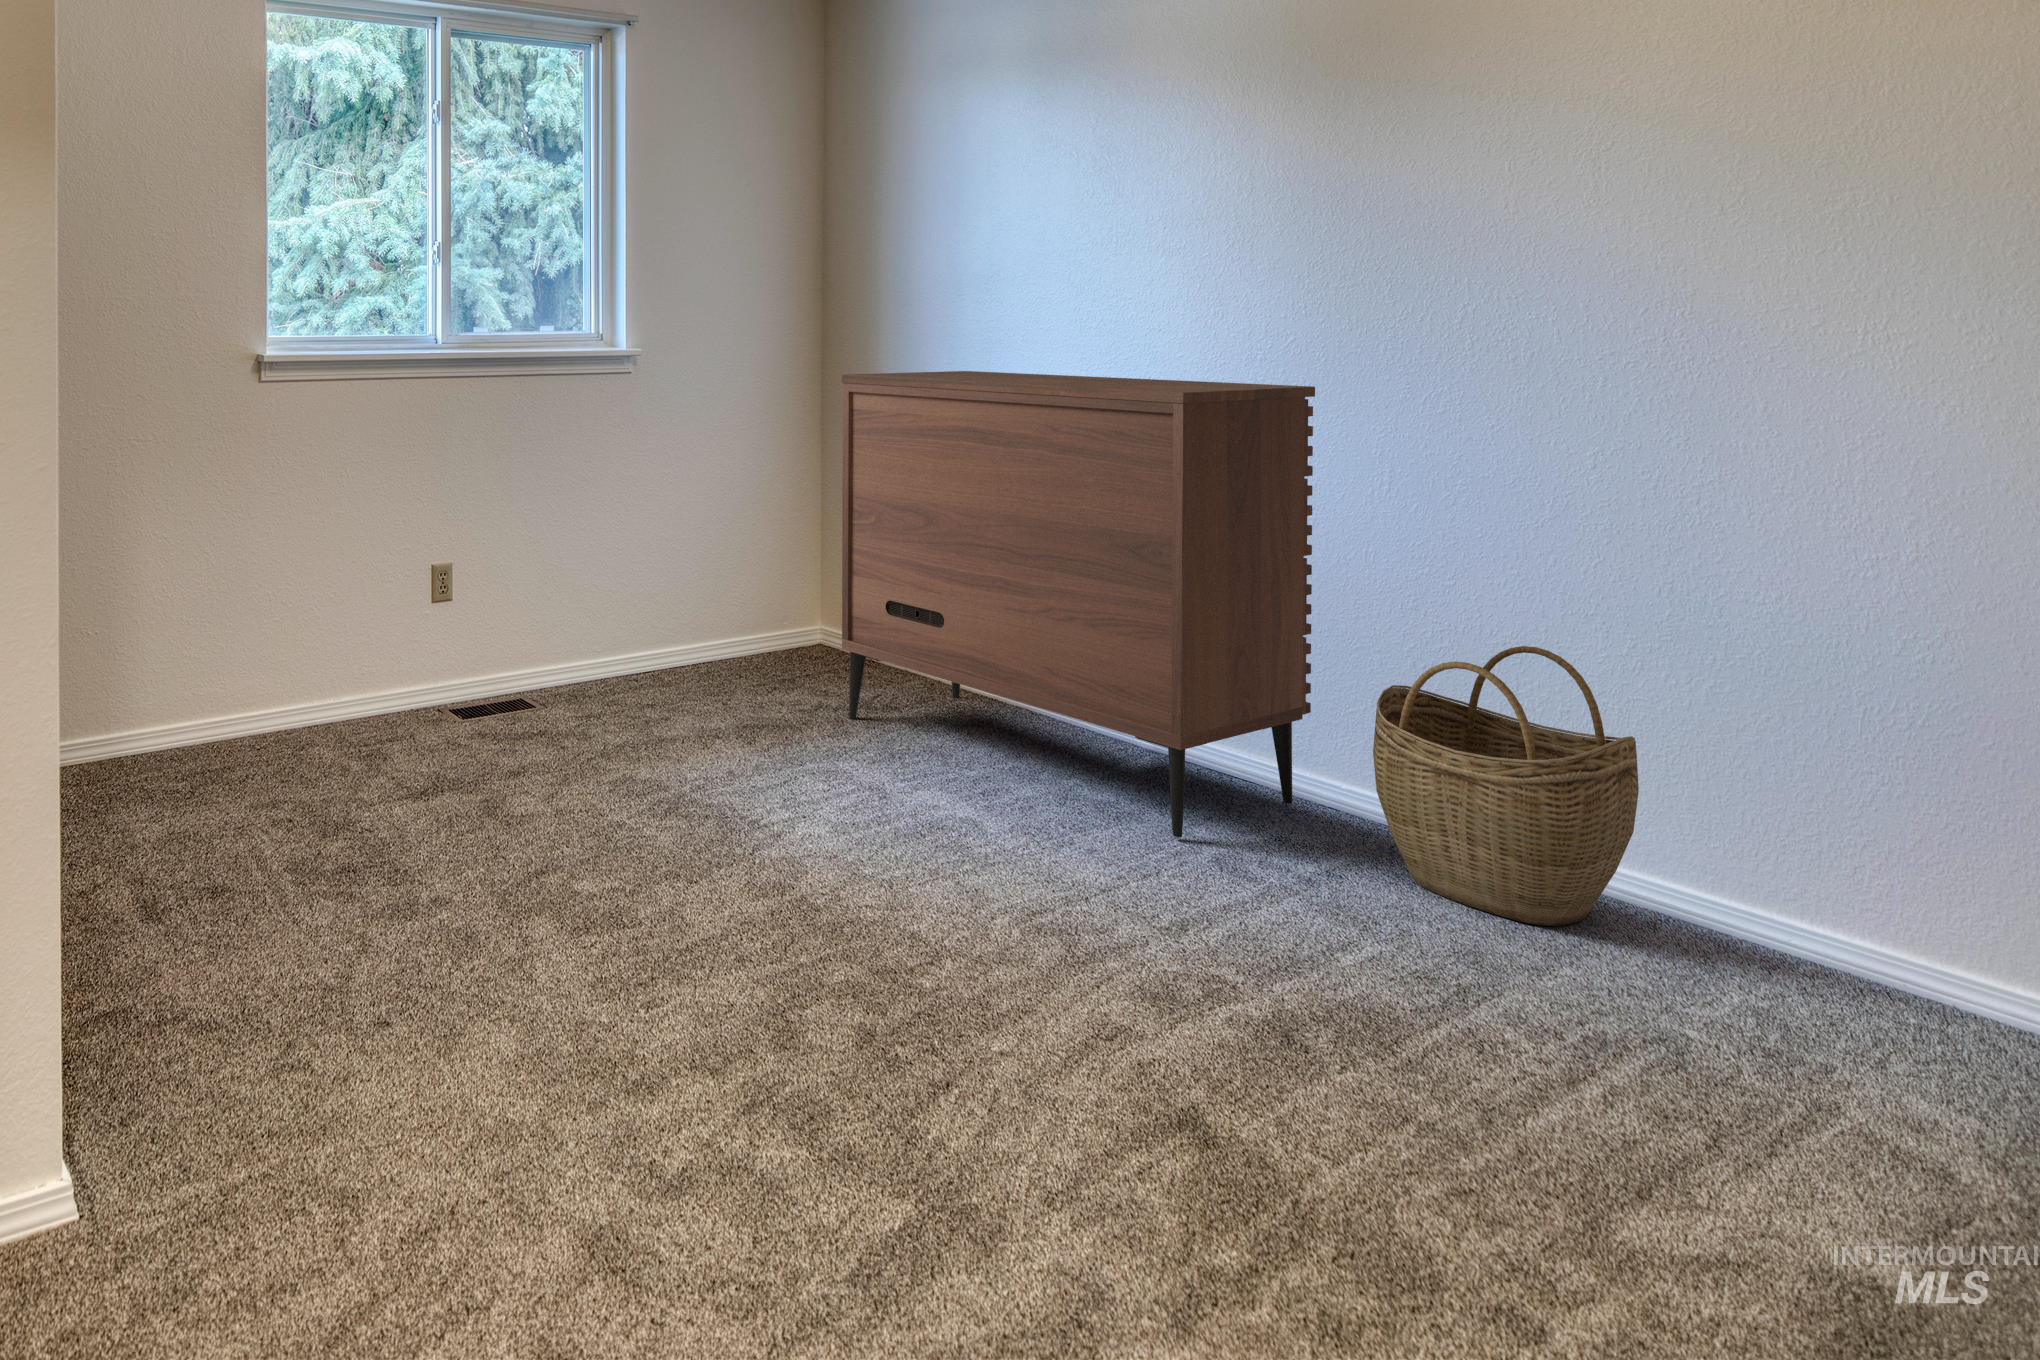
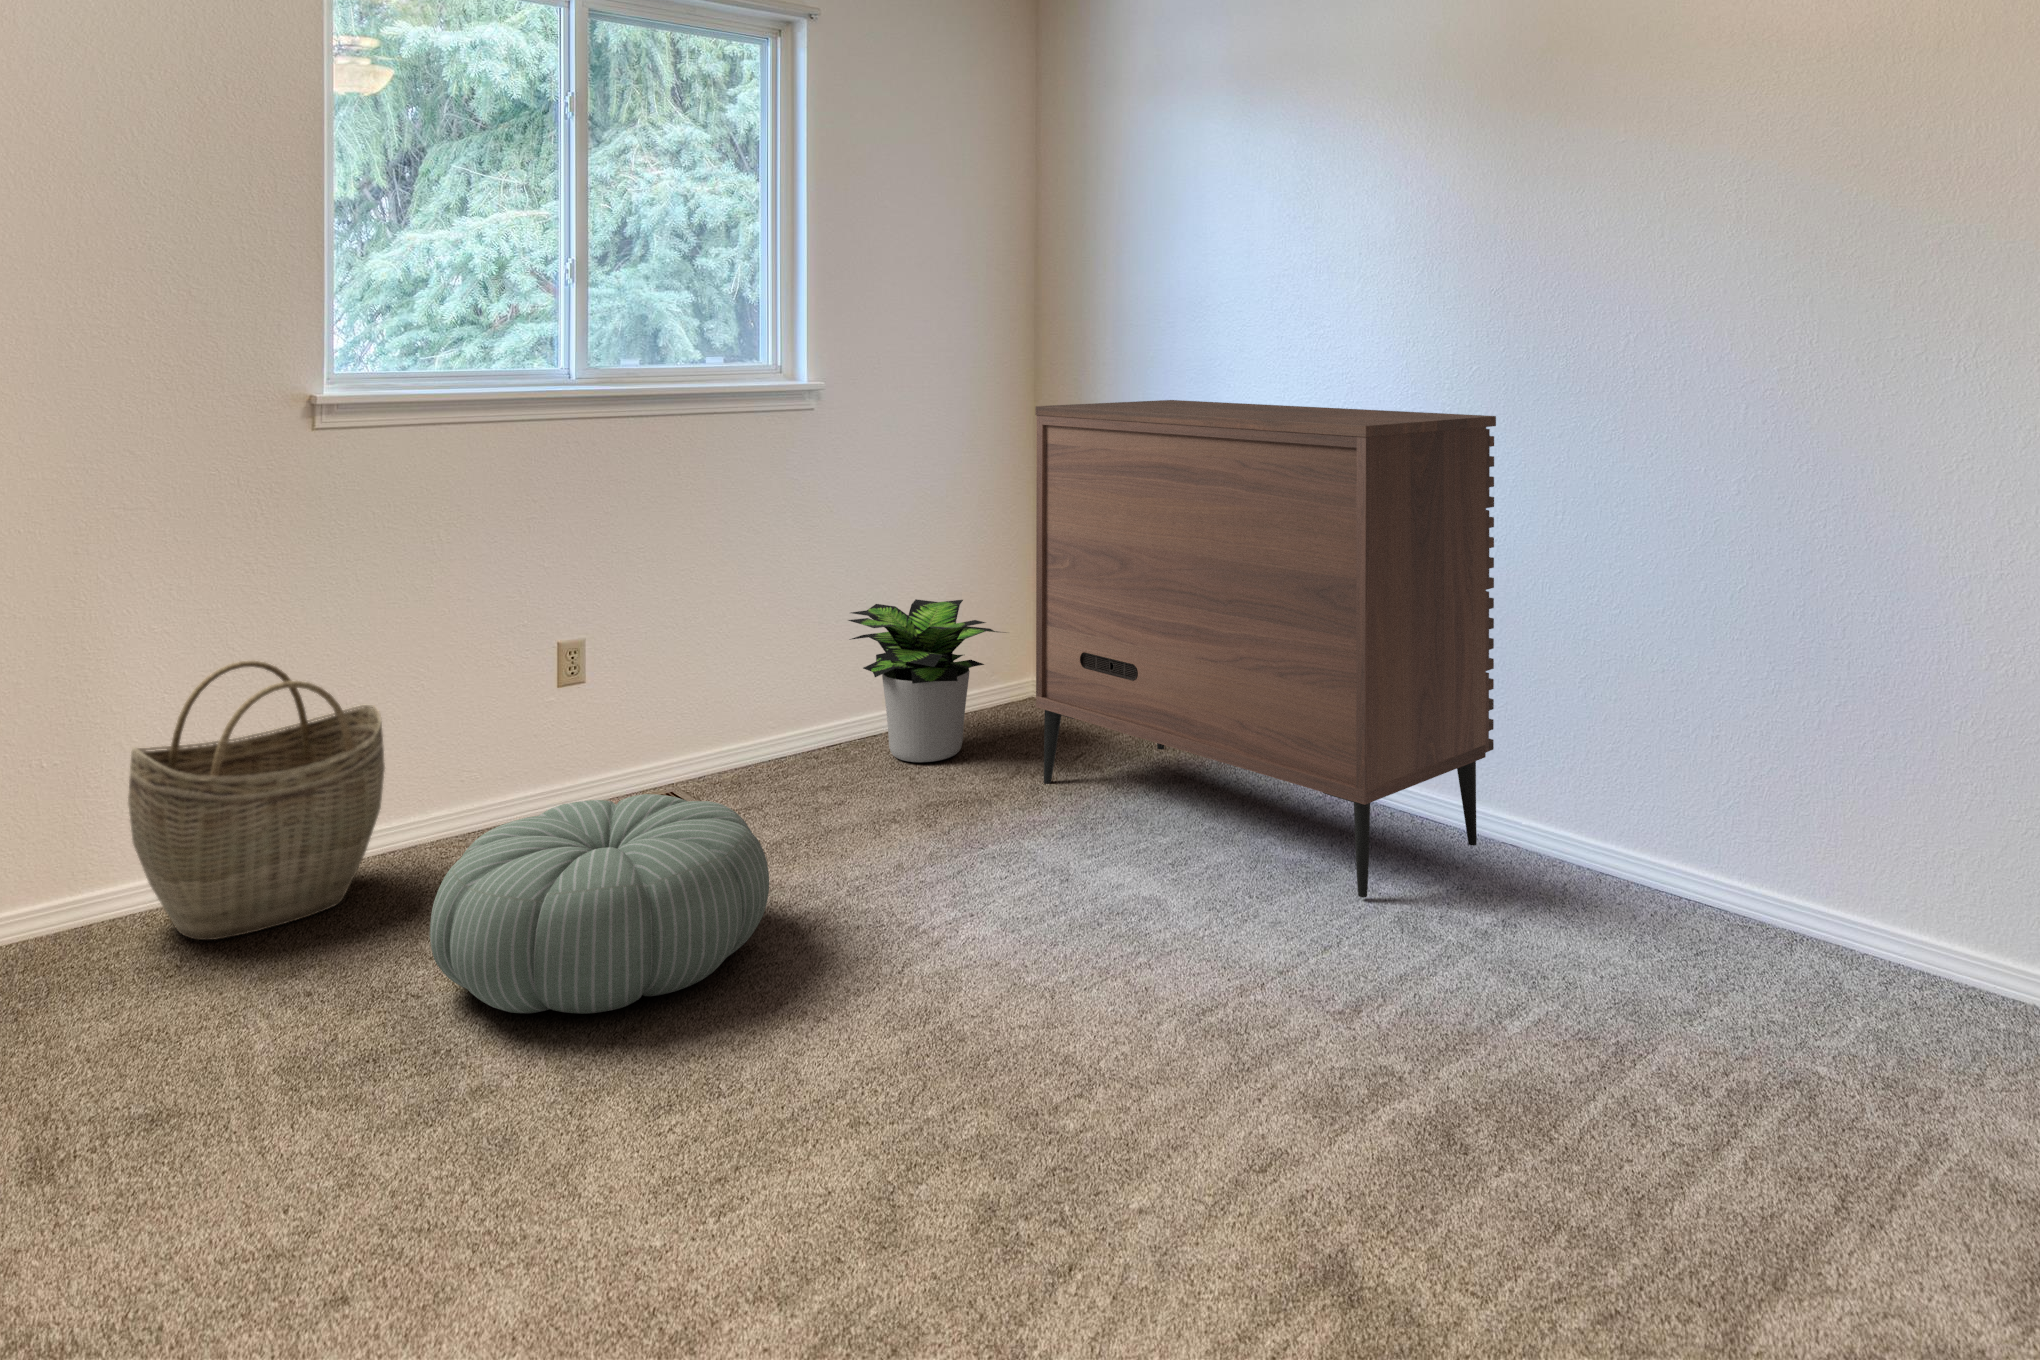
potted plant: none [664,549,816,694] -> present [848,599,998,762]
woven basket: present [1373,646,1639,926] -> present [128,661,385,940]
pouf: none [379,693,636,859] -> present [430,794,769,1014]

